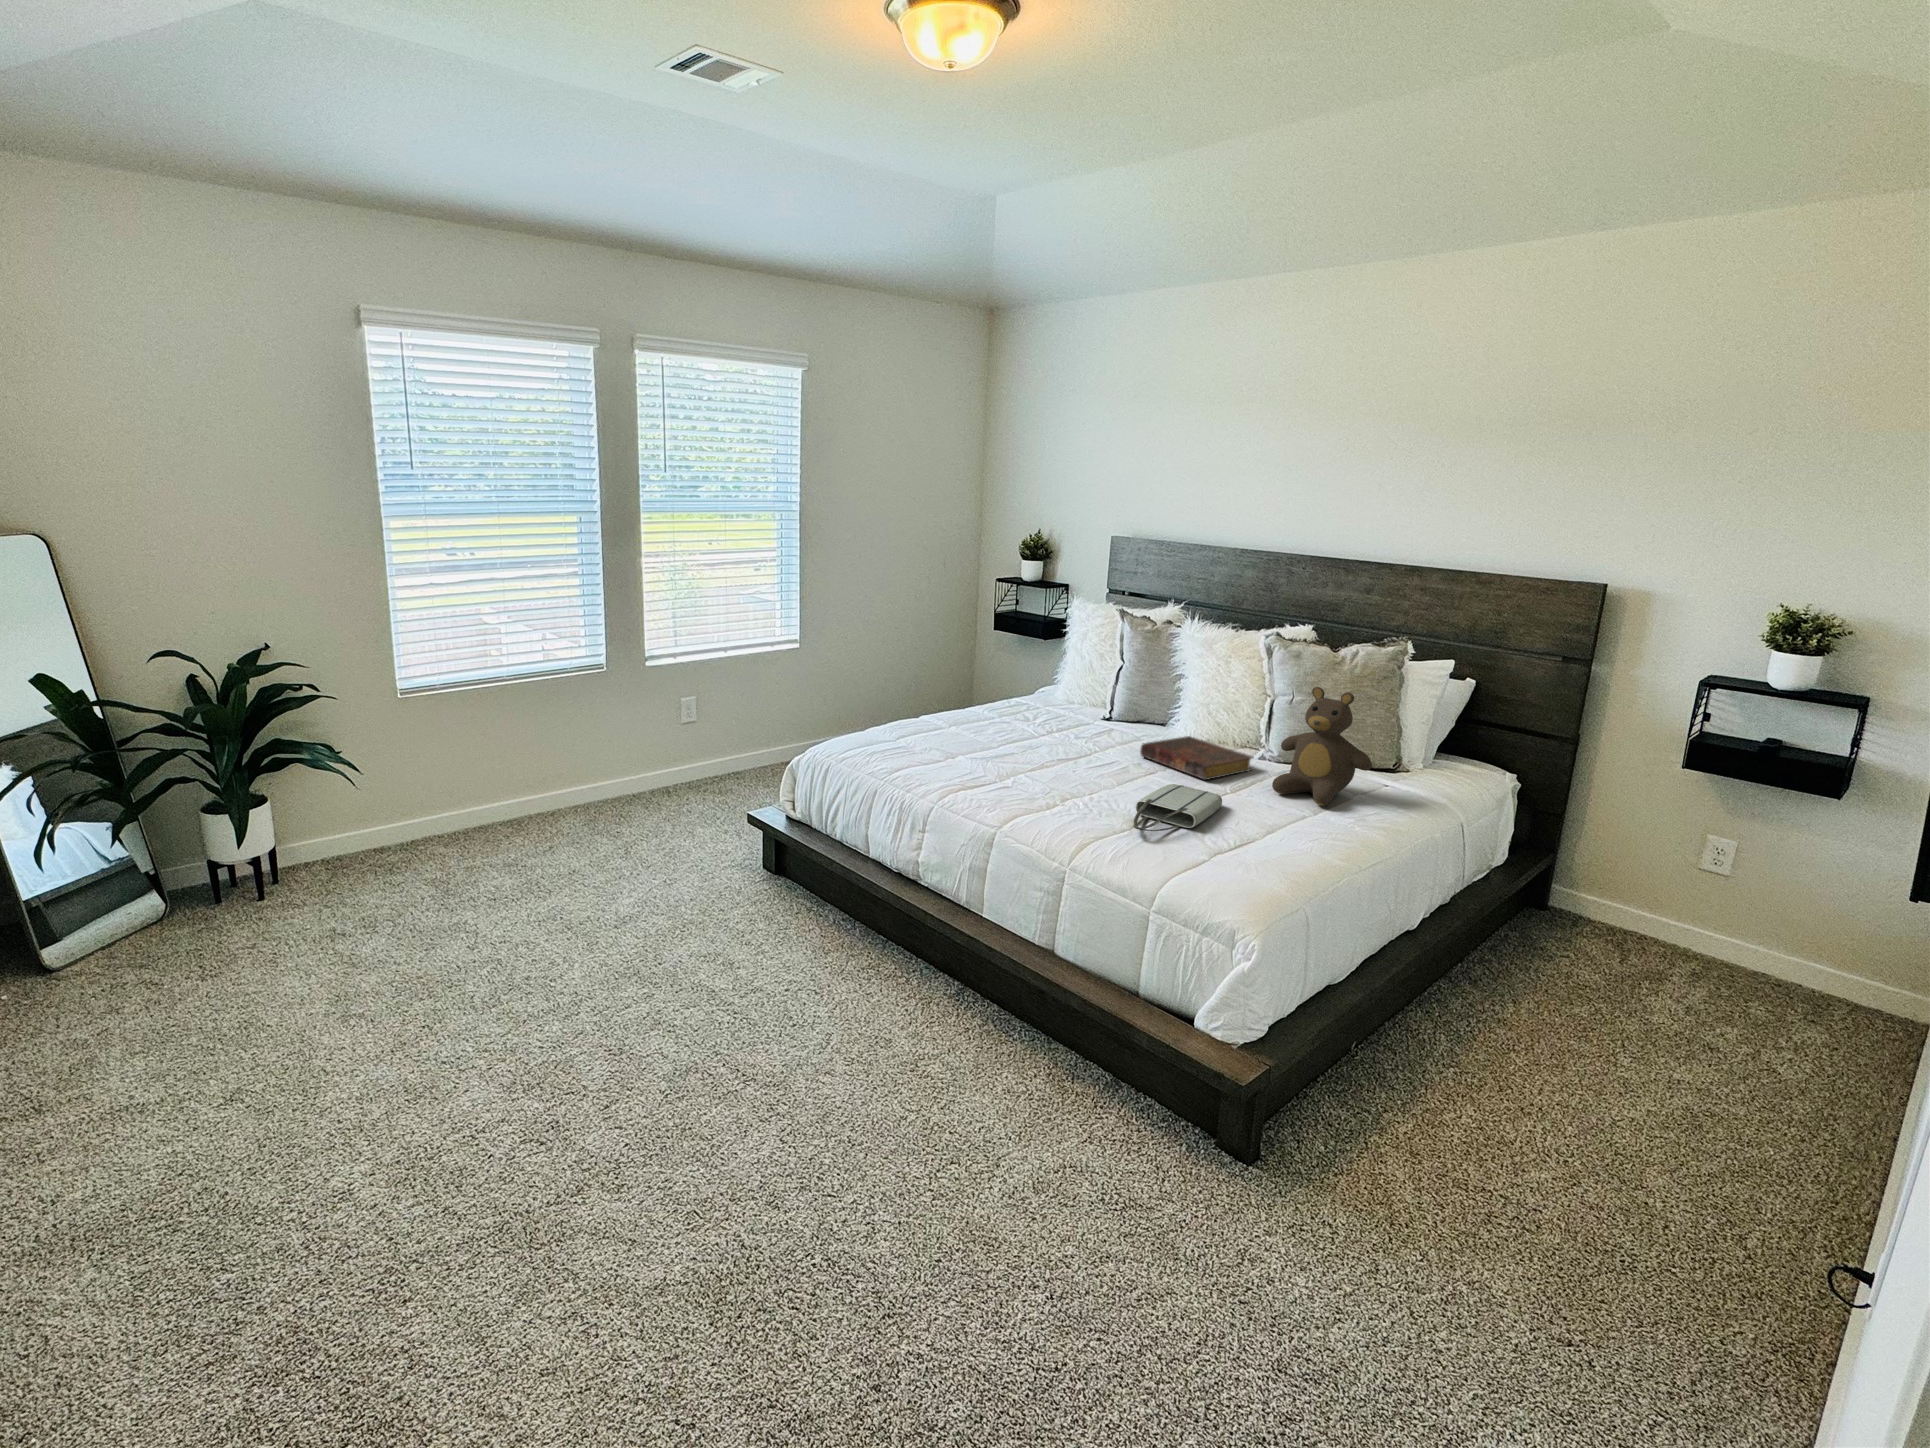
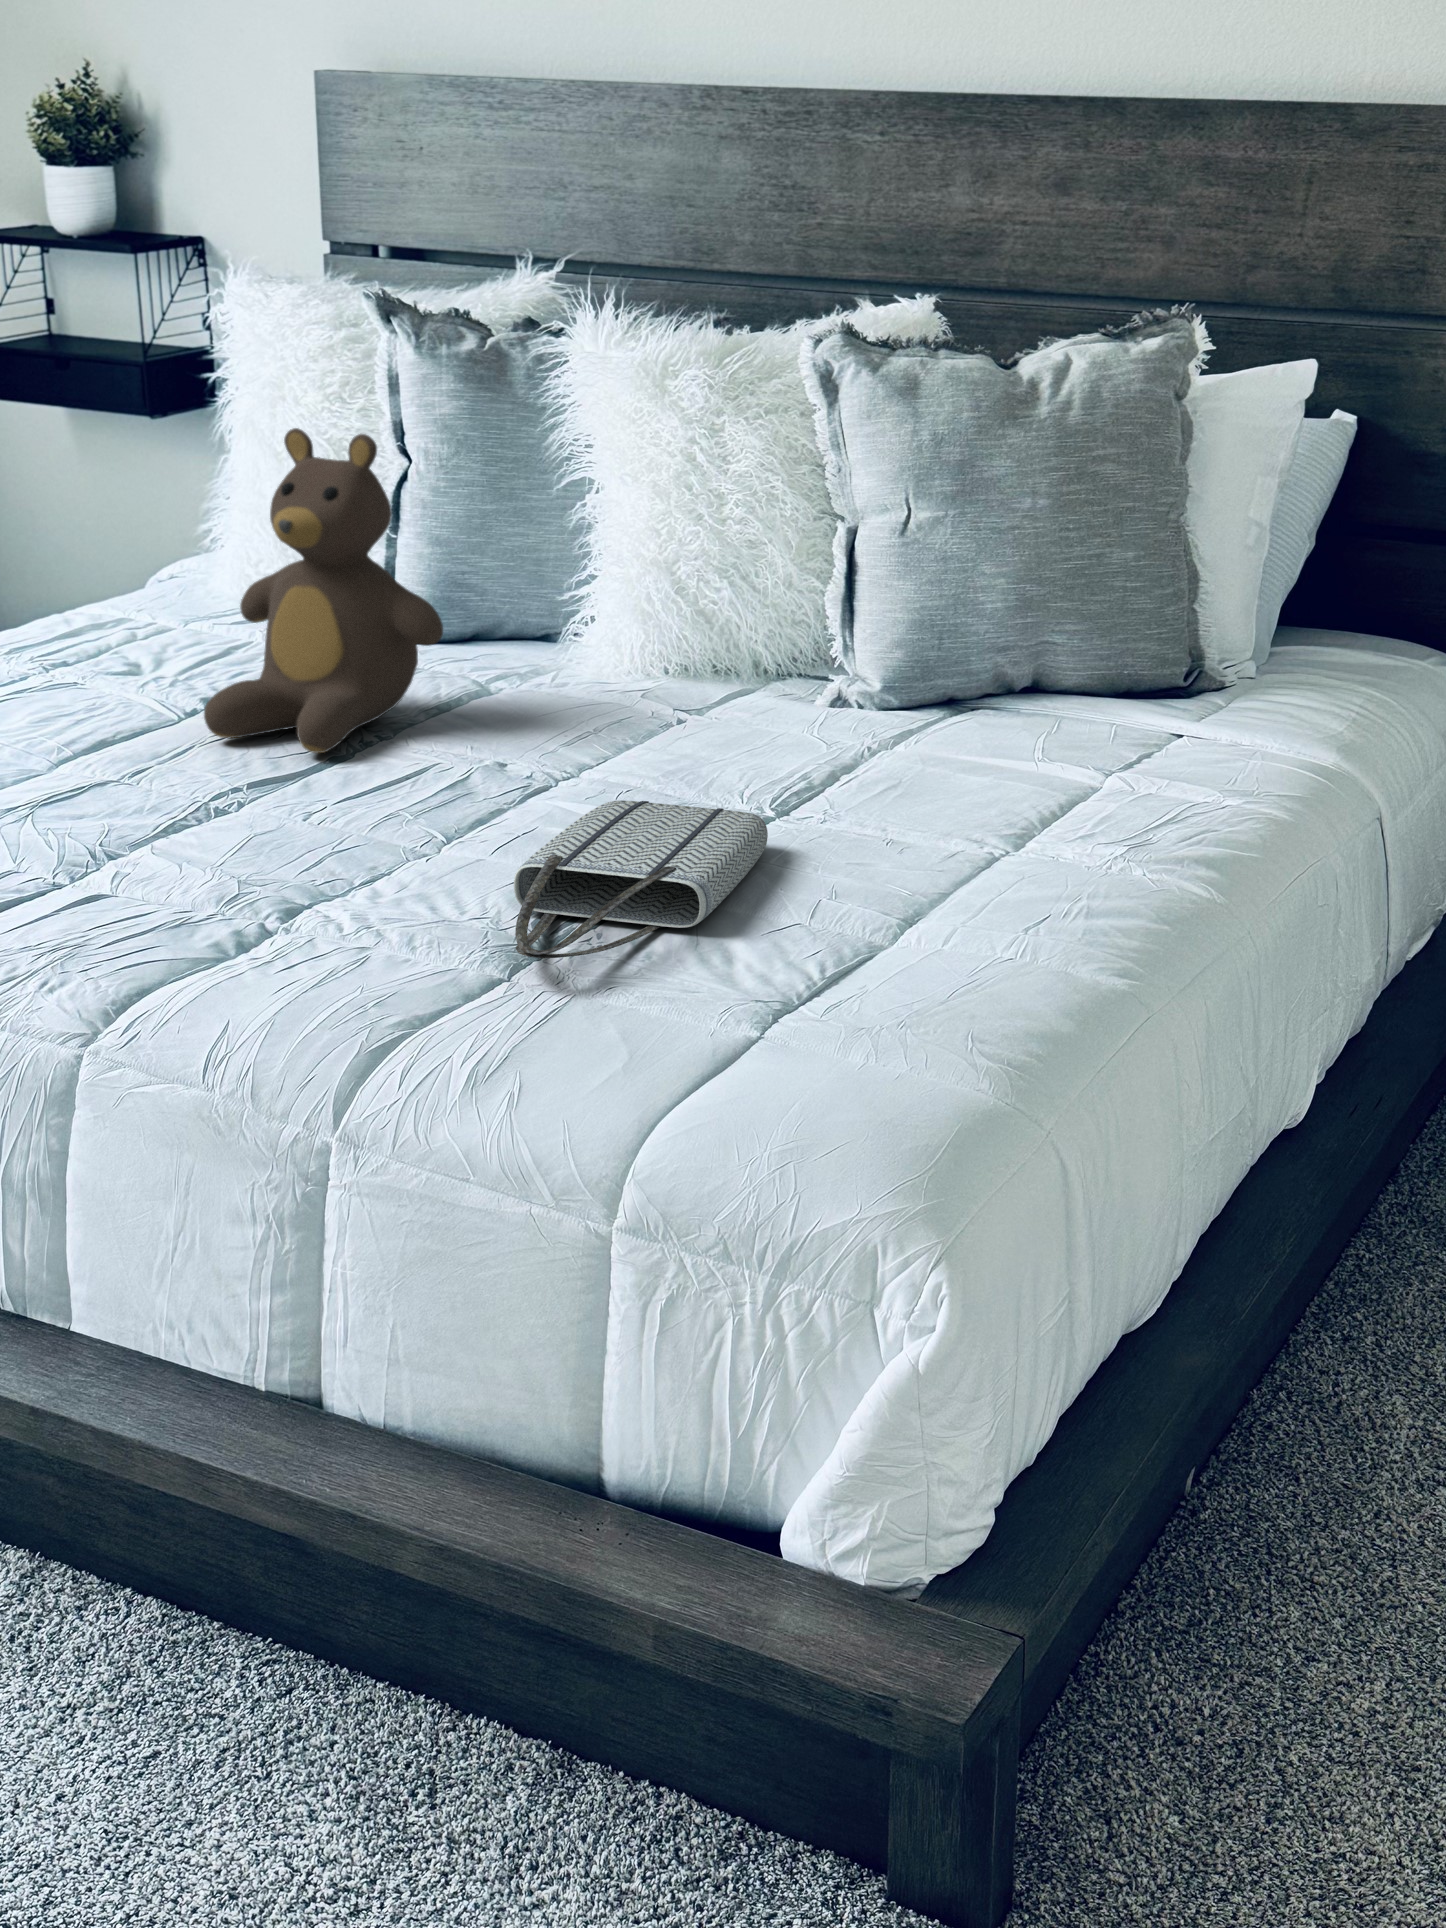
teddy bear: present [1272,687,1372,806] -> present [204,428,443,753]
book: present [1140,736,1253,780] -> none [498,657,831,779]

